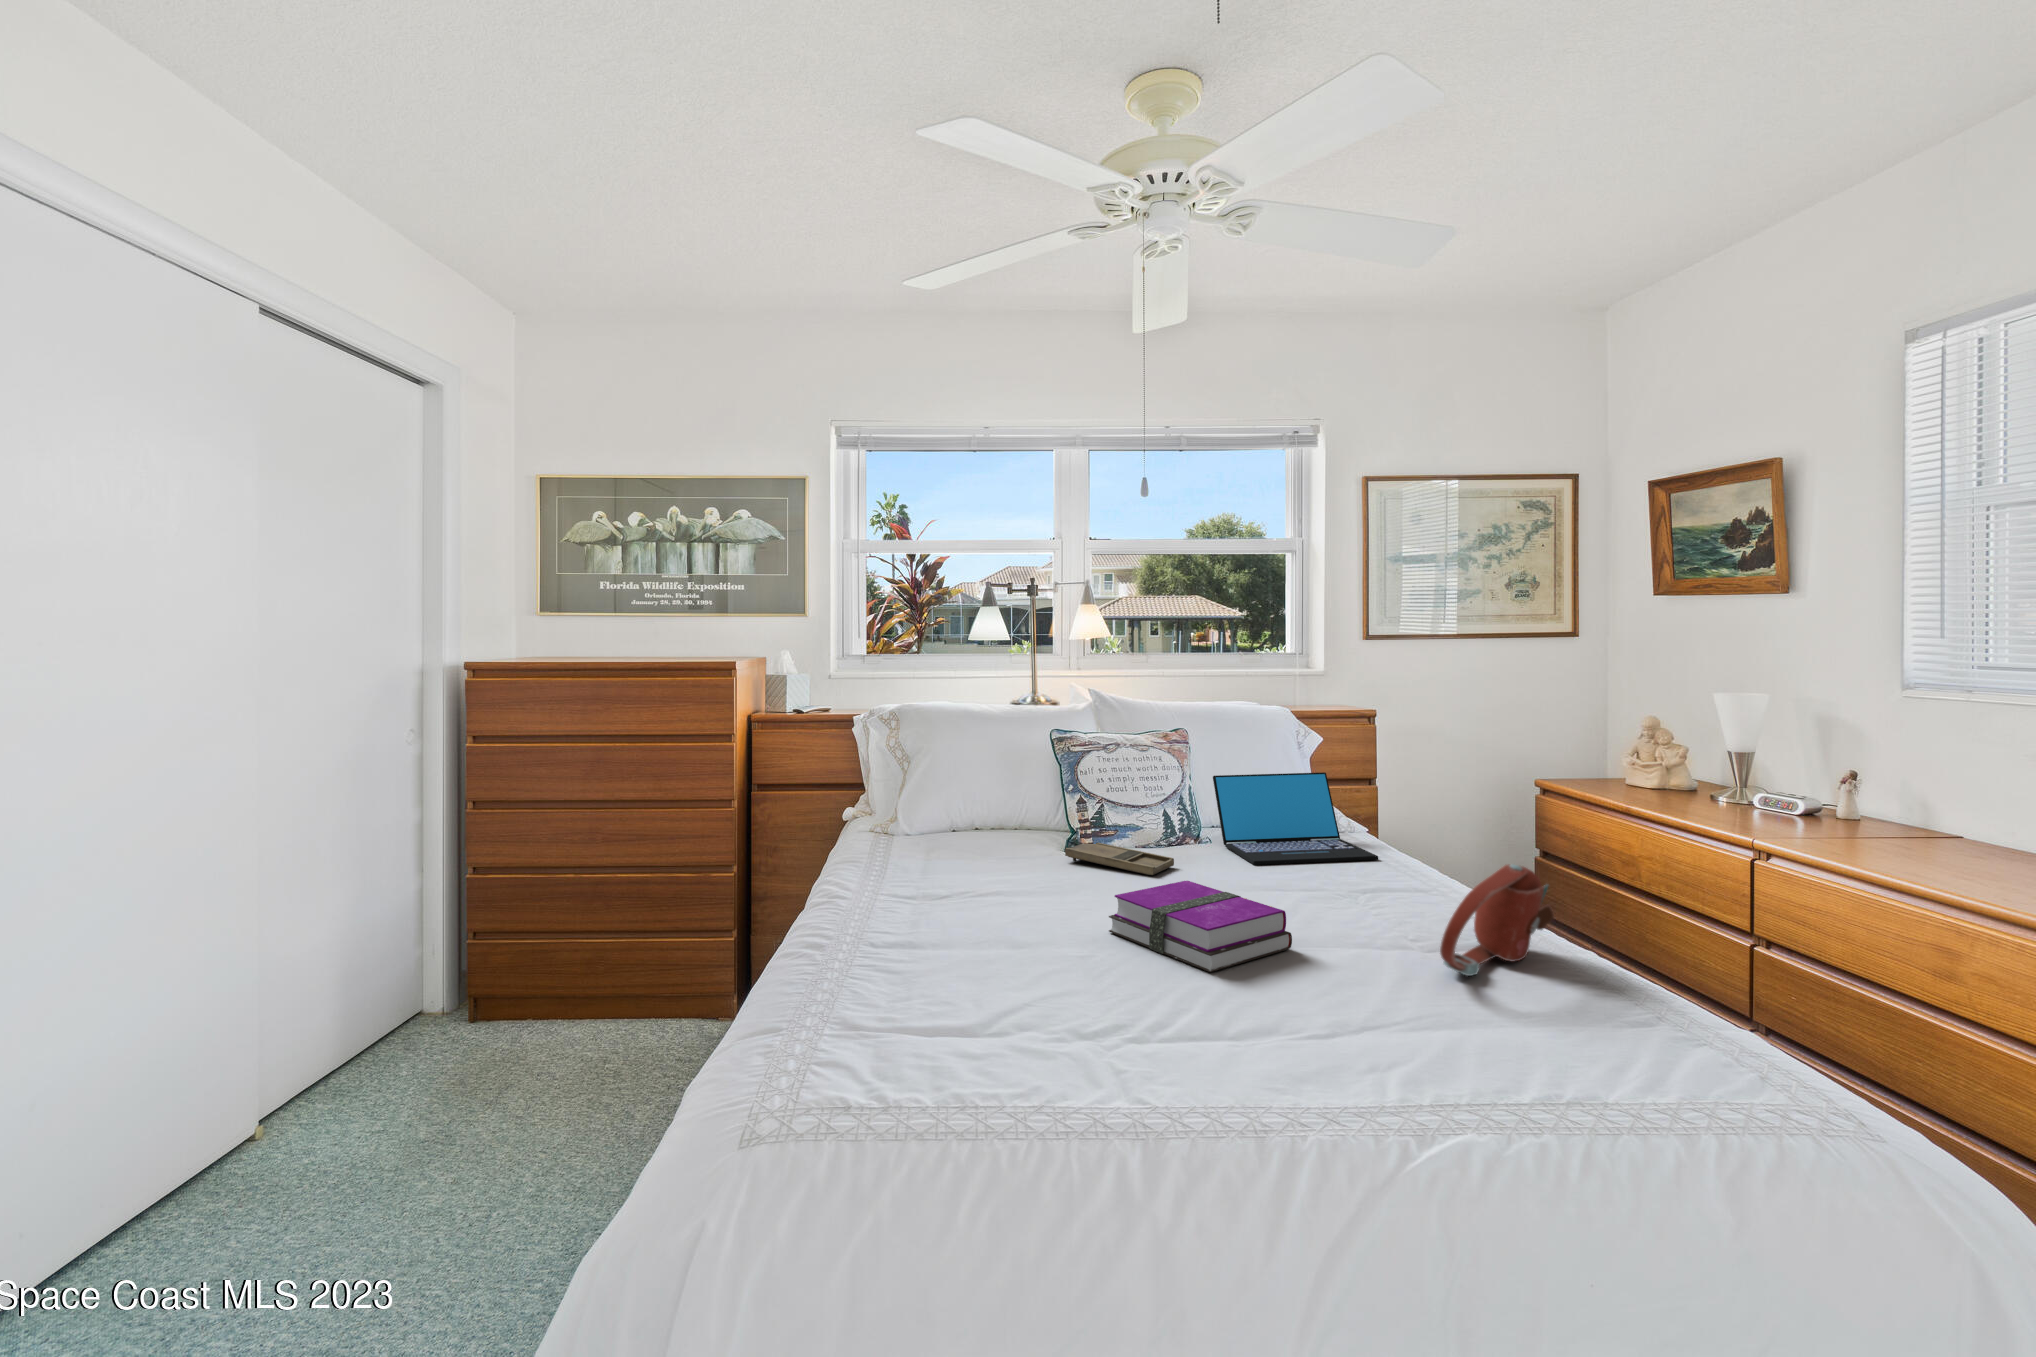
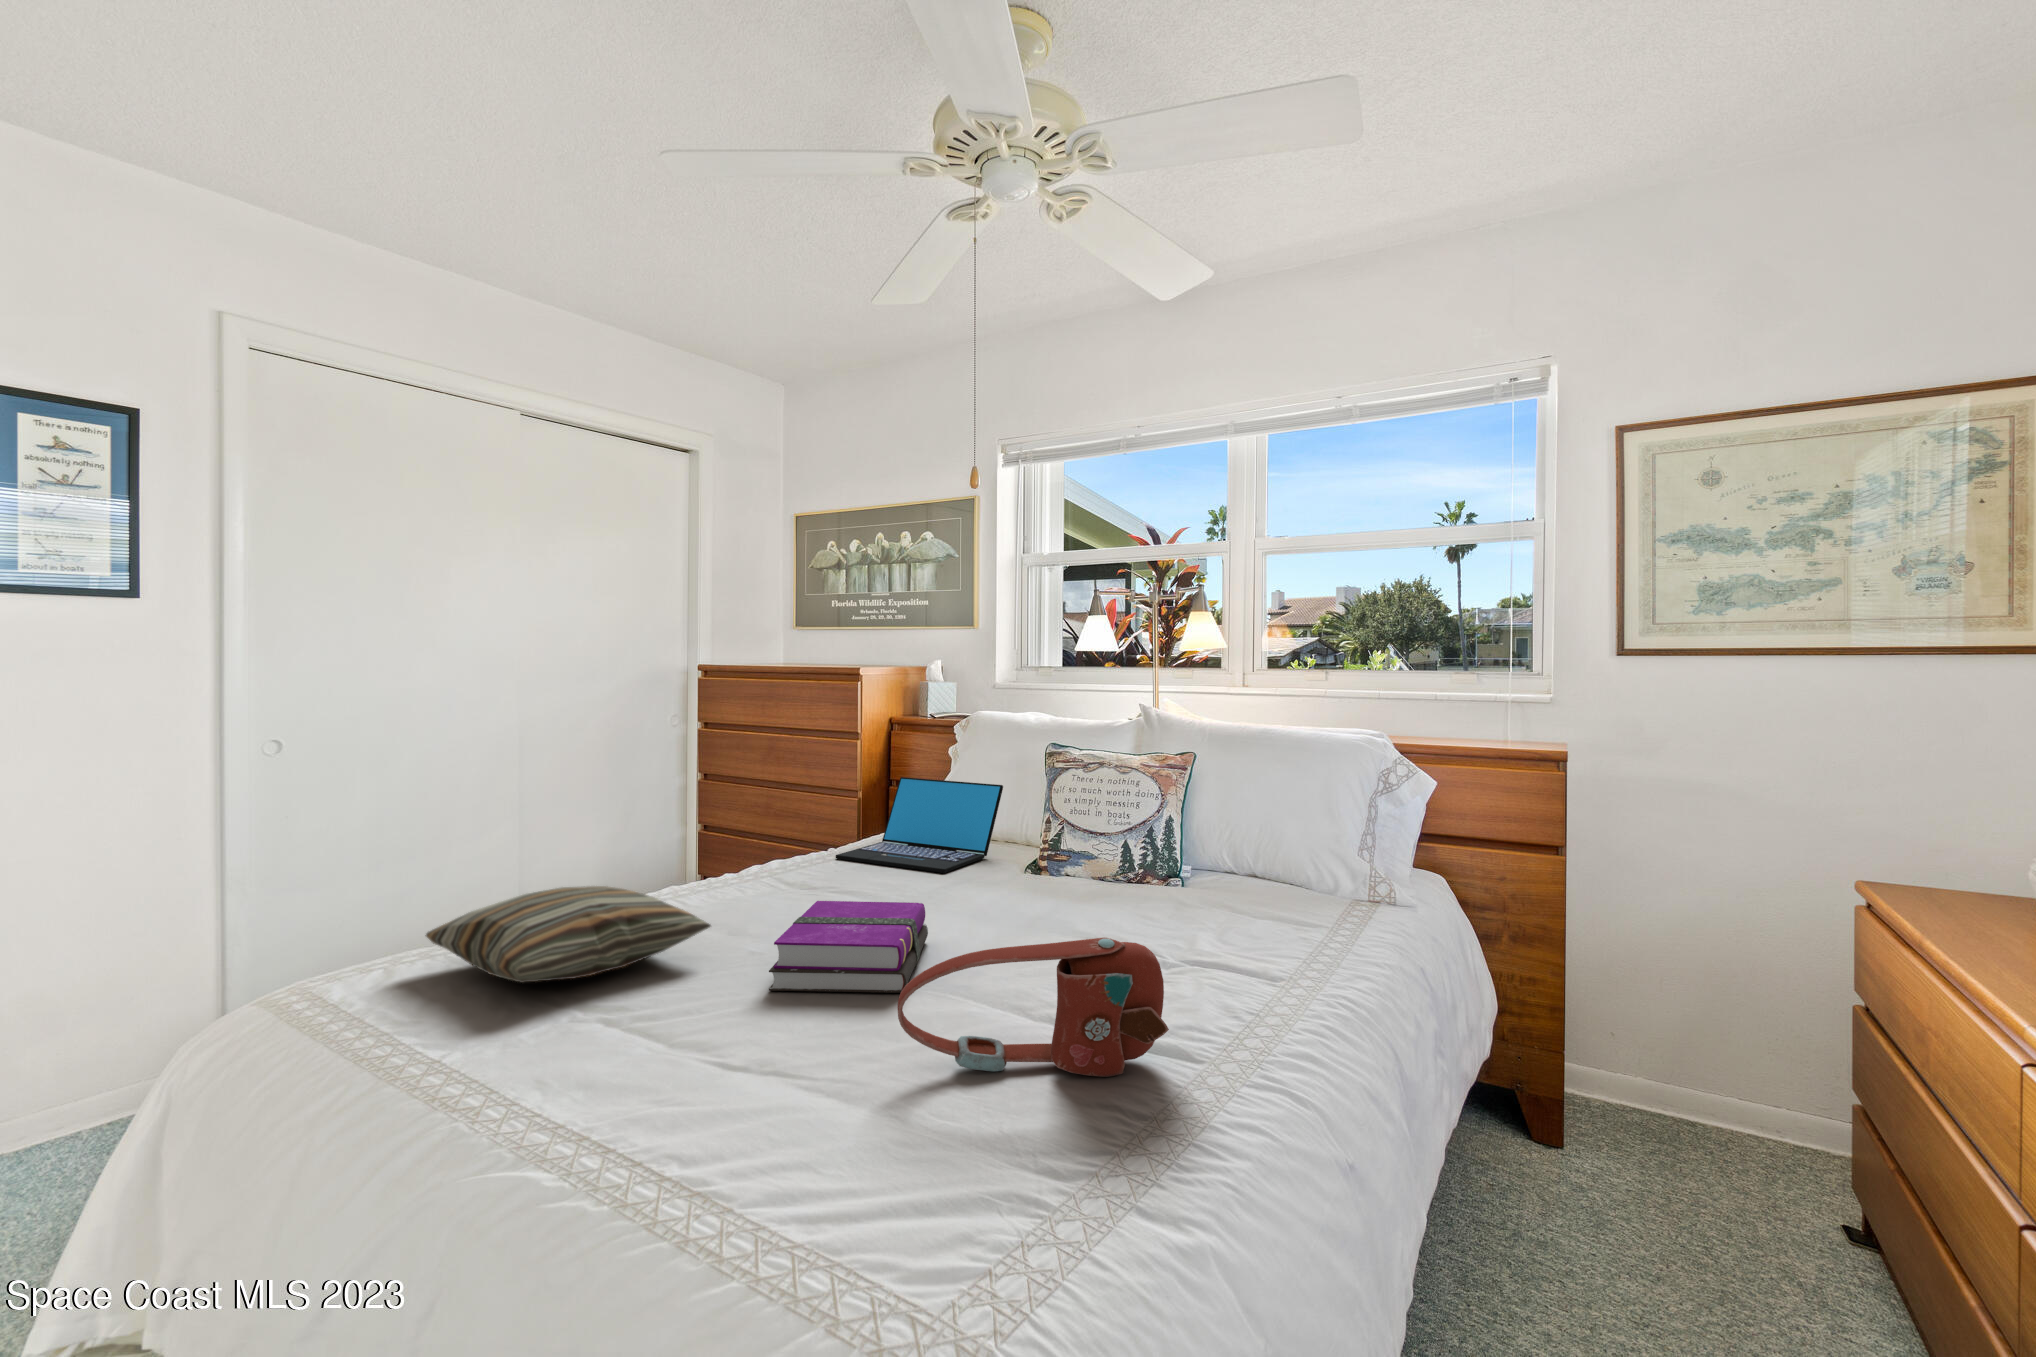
laptop: present [1213,772,1378,865] -> present [836,777,1003,873]
tray: present [1065,843,1174,875] -> none [981,861,1061,904]
pillow: none [885,915,1112,1021] -> present [426,886,711,983]

